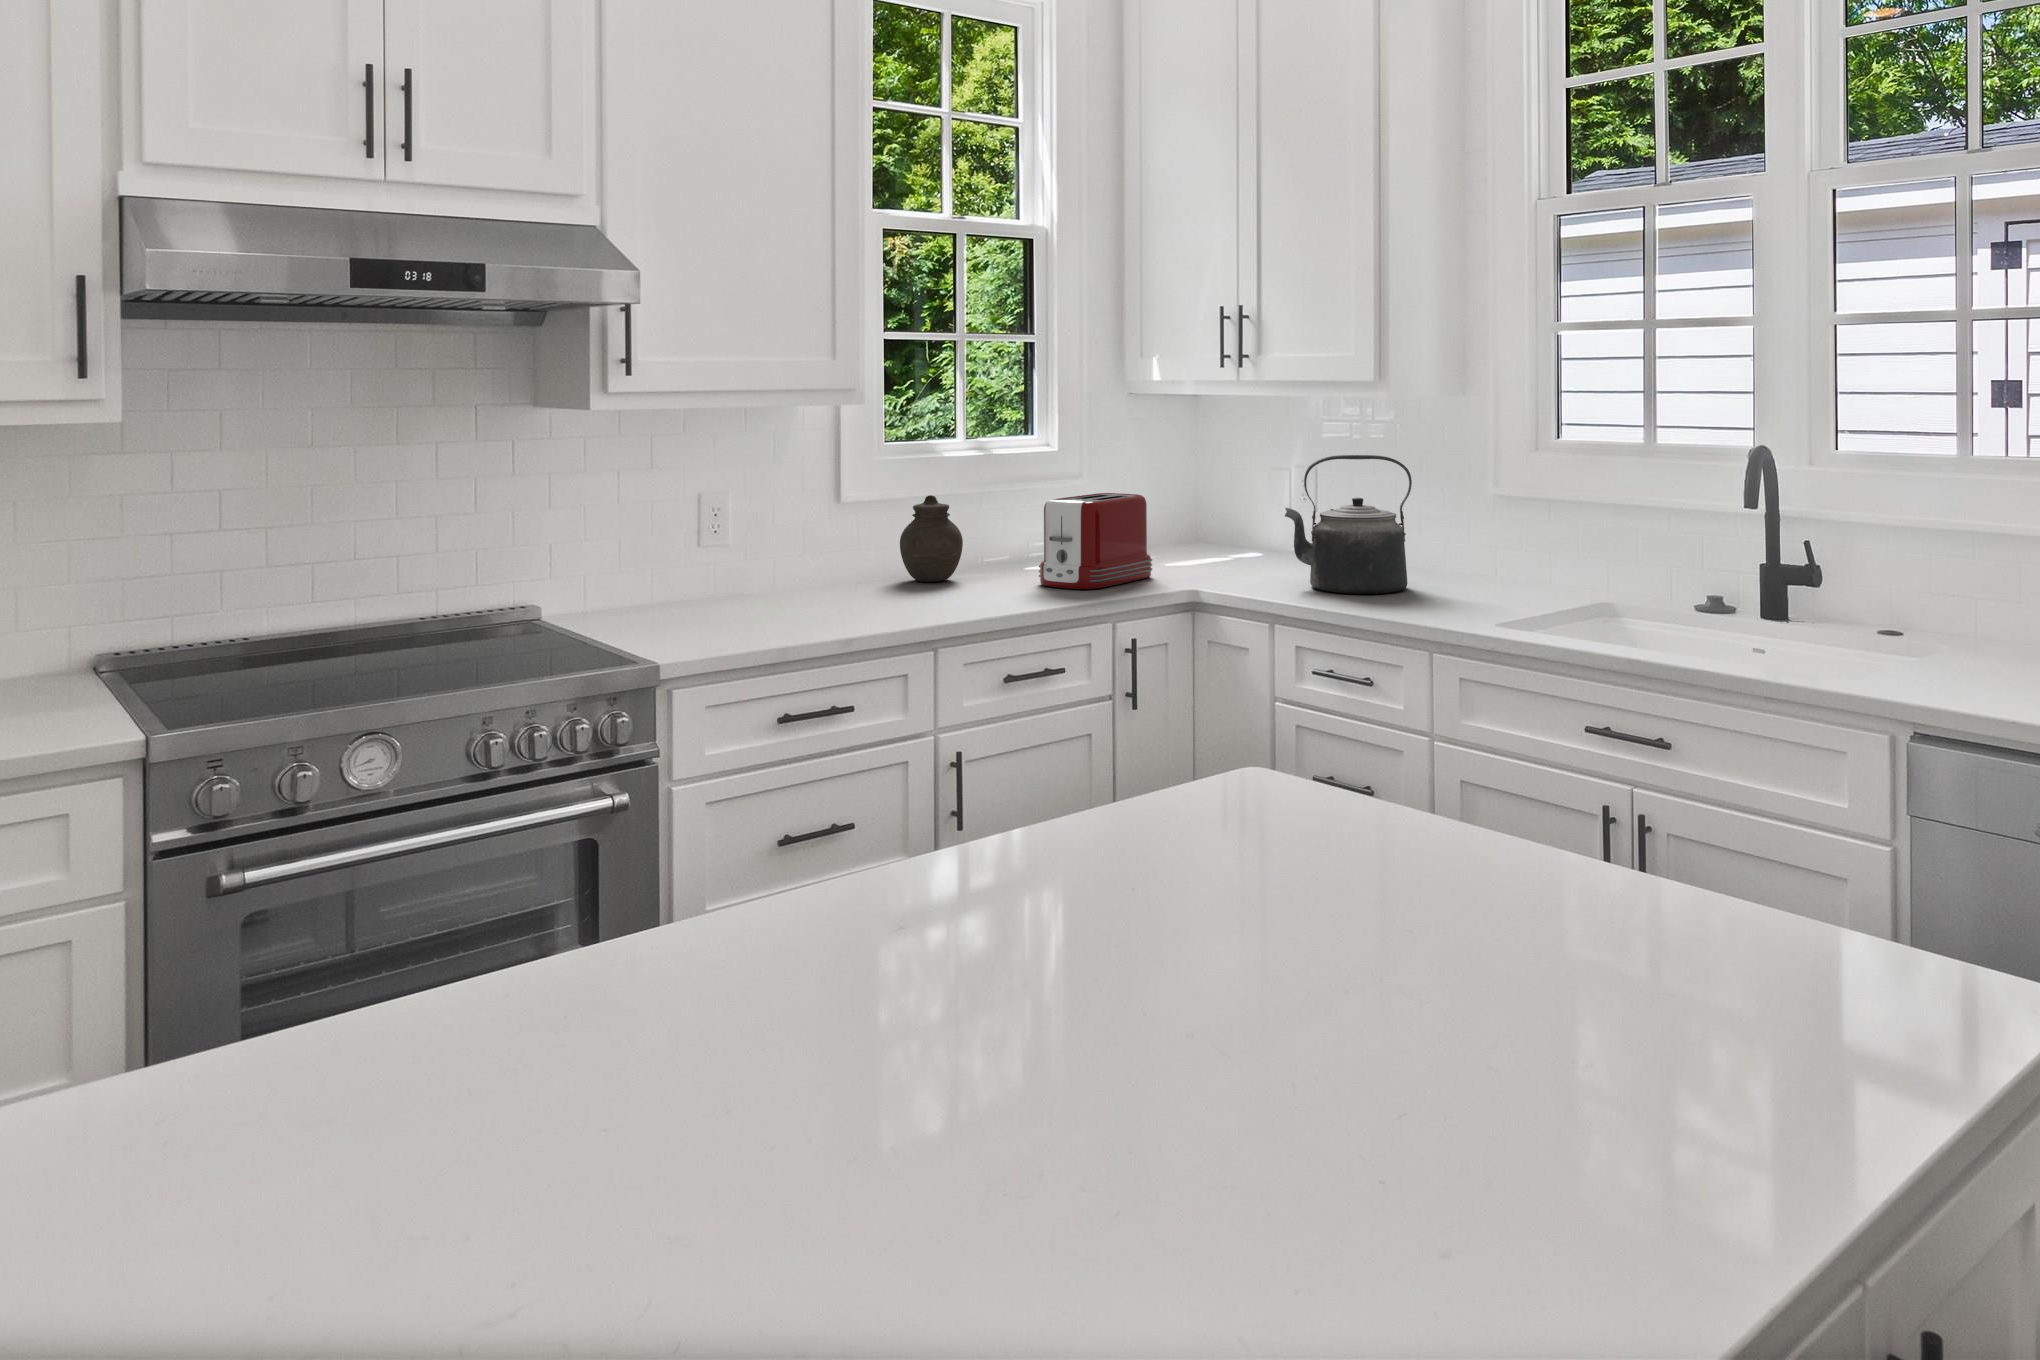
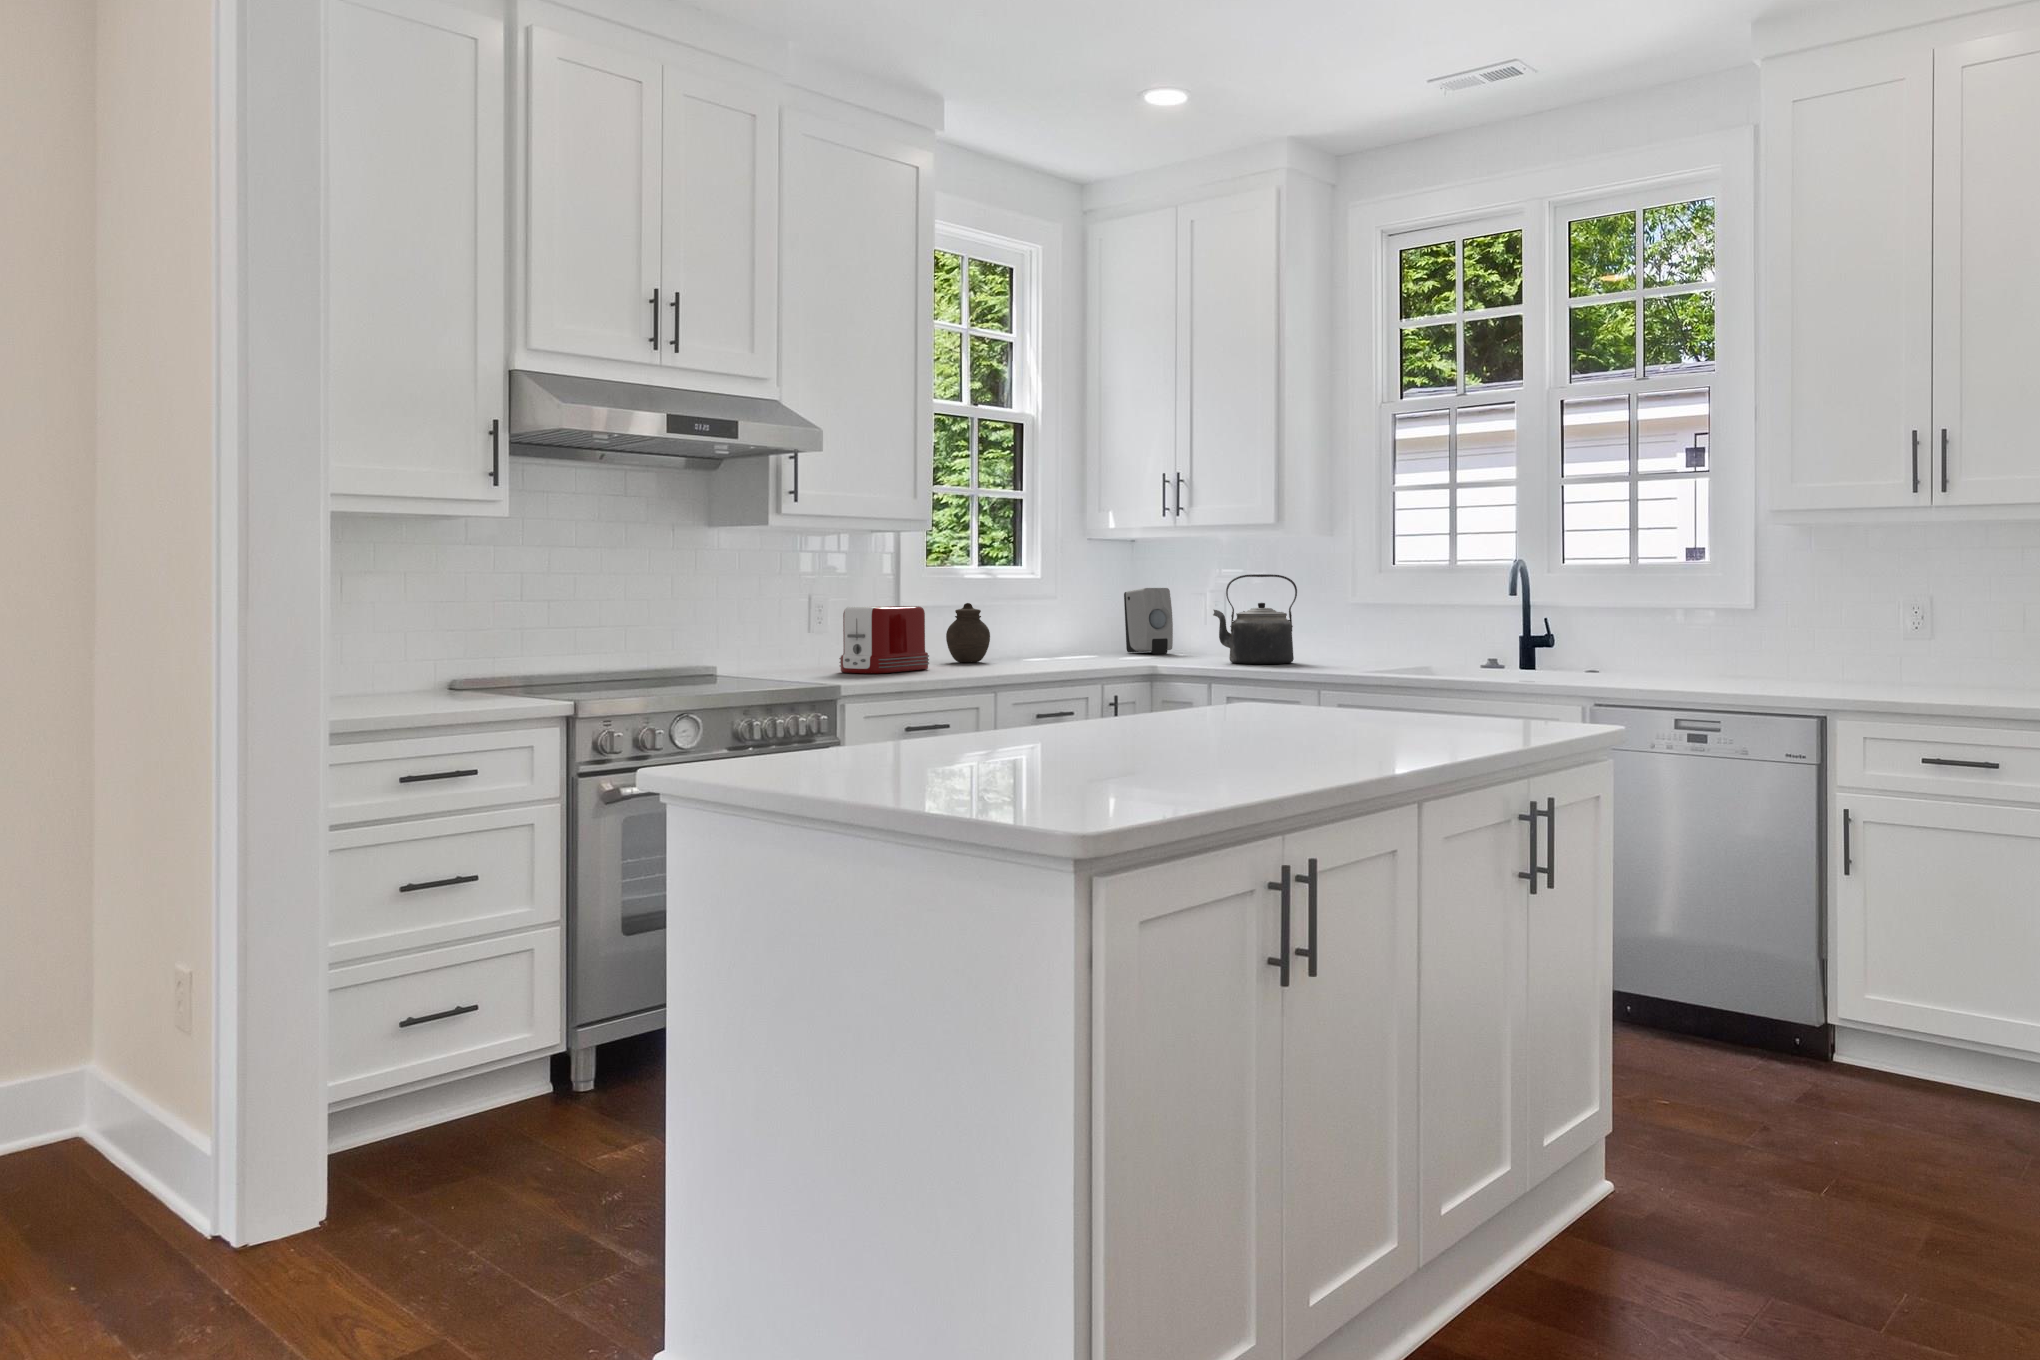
soap dispenser: none [1177,460,1243,555] -> present [1124,588,1173,654]
toaster: present [1039,493,1152,589] -> present [839,606,929,674]

